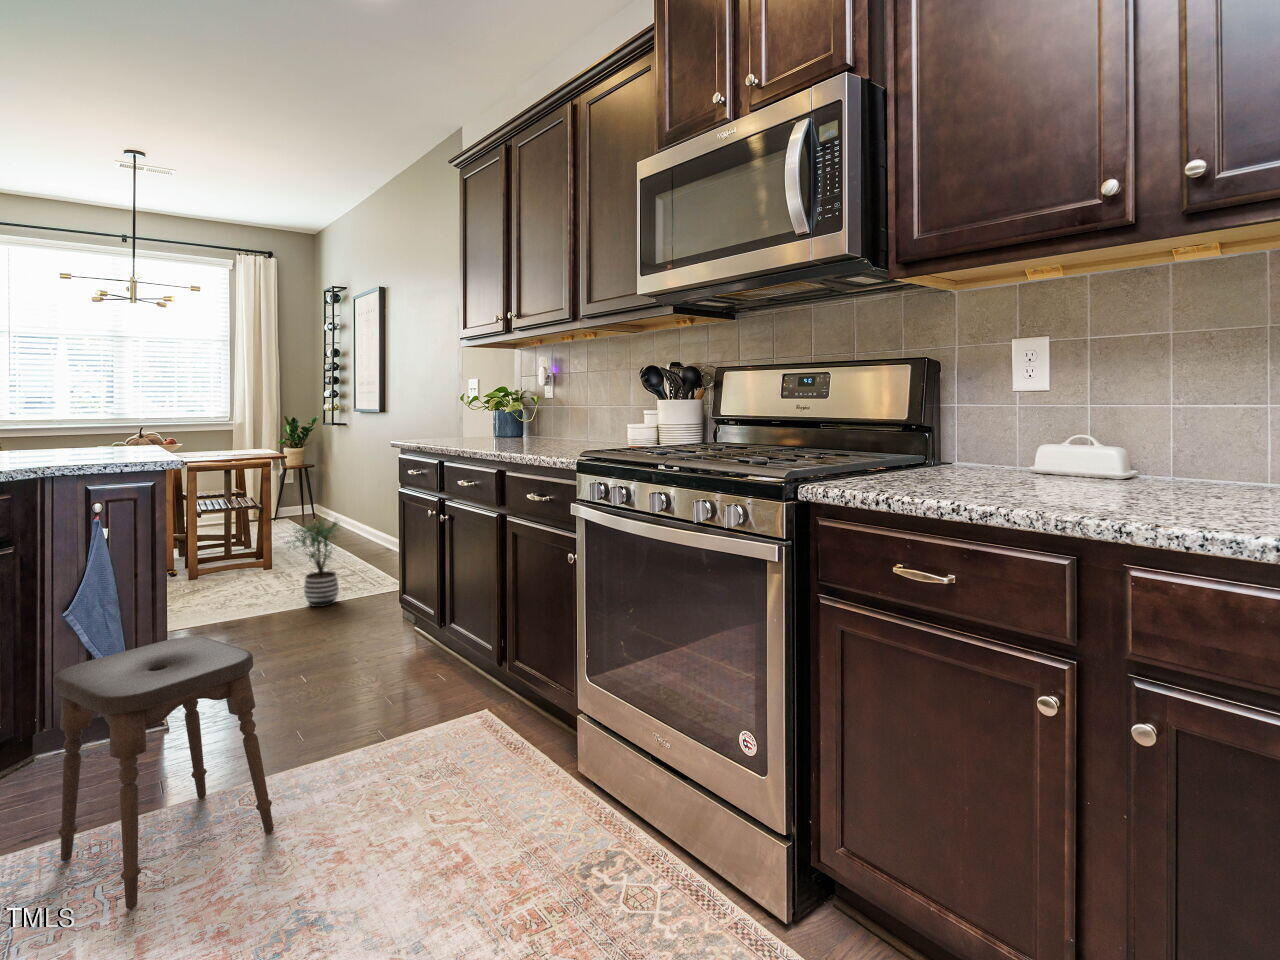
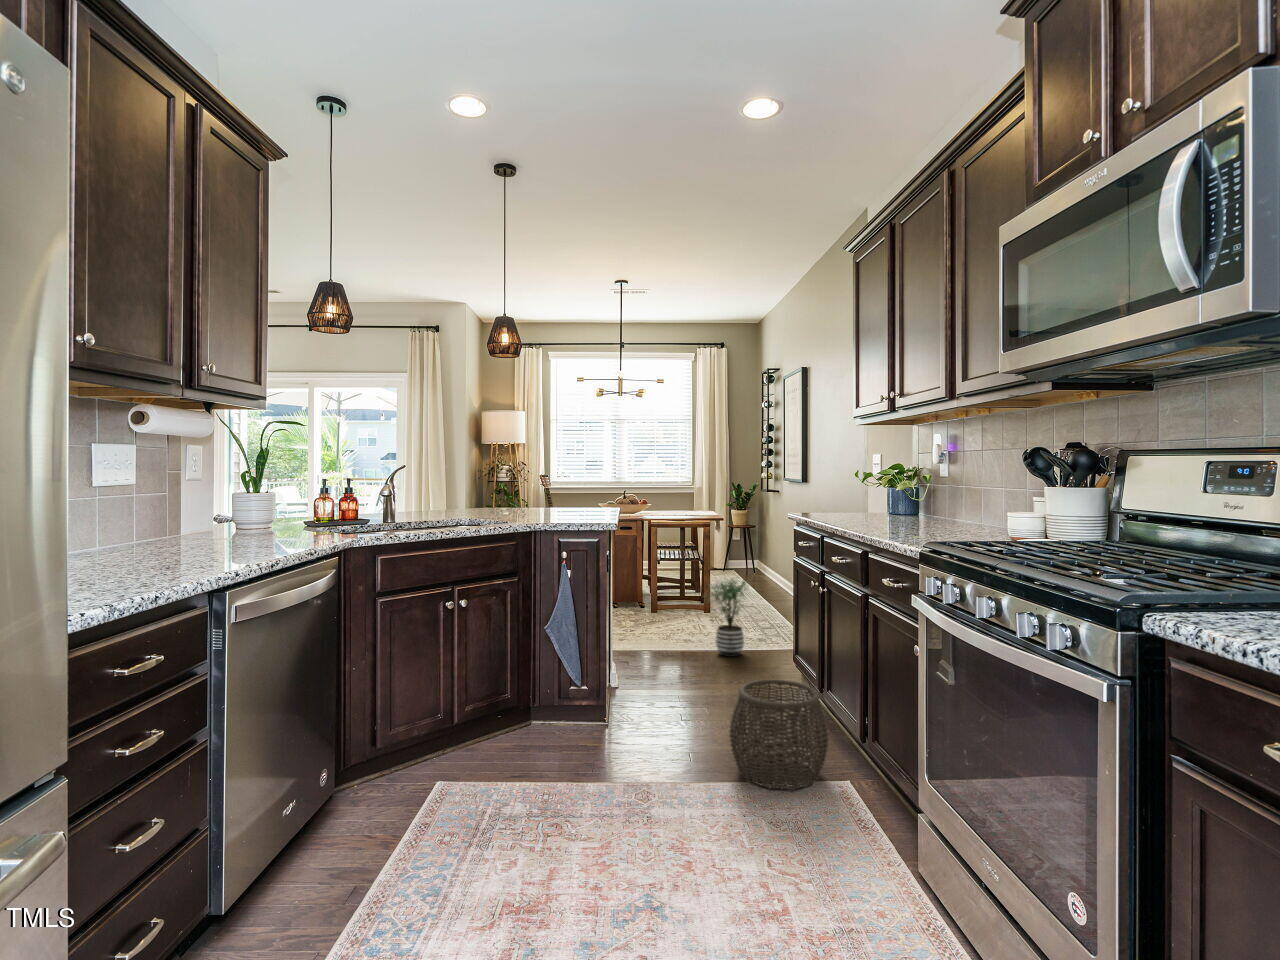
woven basket: none [357,620,469,739] -> present [729,680,829,790]
stool: present [53,637,274,909] -> none [517,660,646,854]

